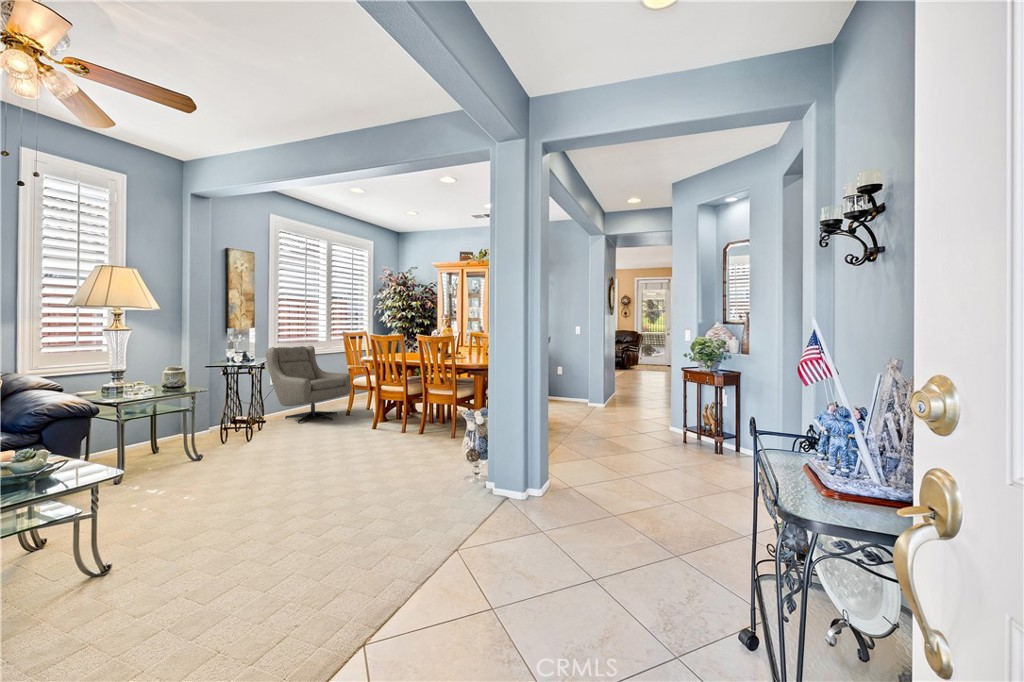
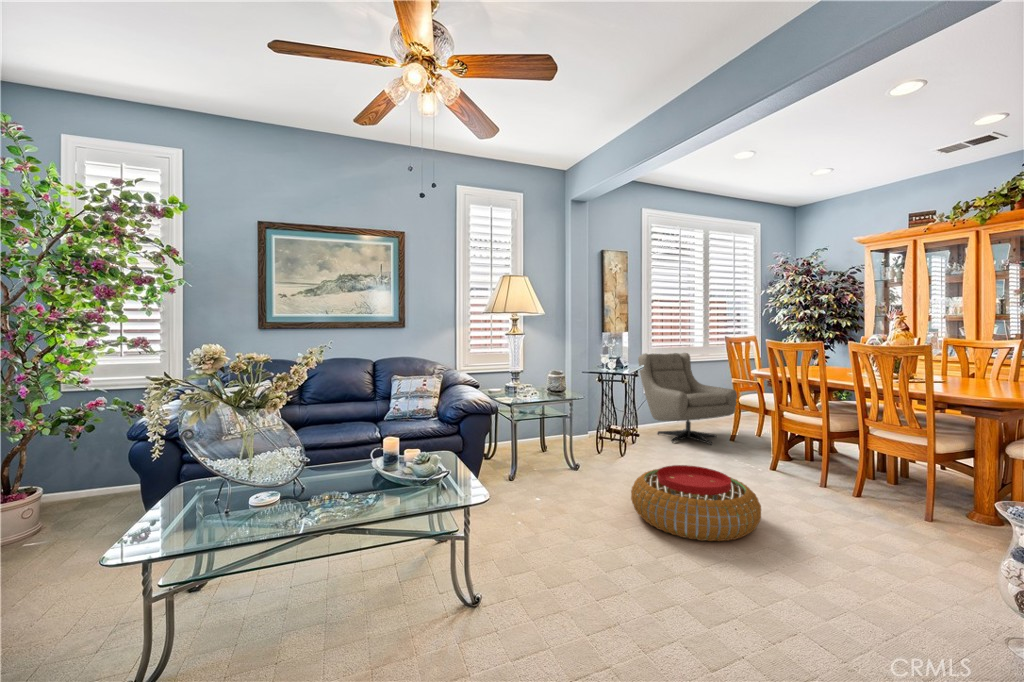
pouf: none [257,432,358,484] -> present [631,465,761,541]

